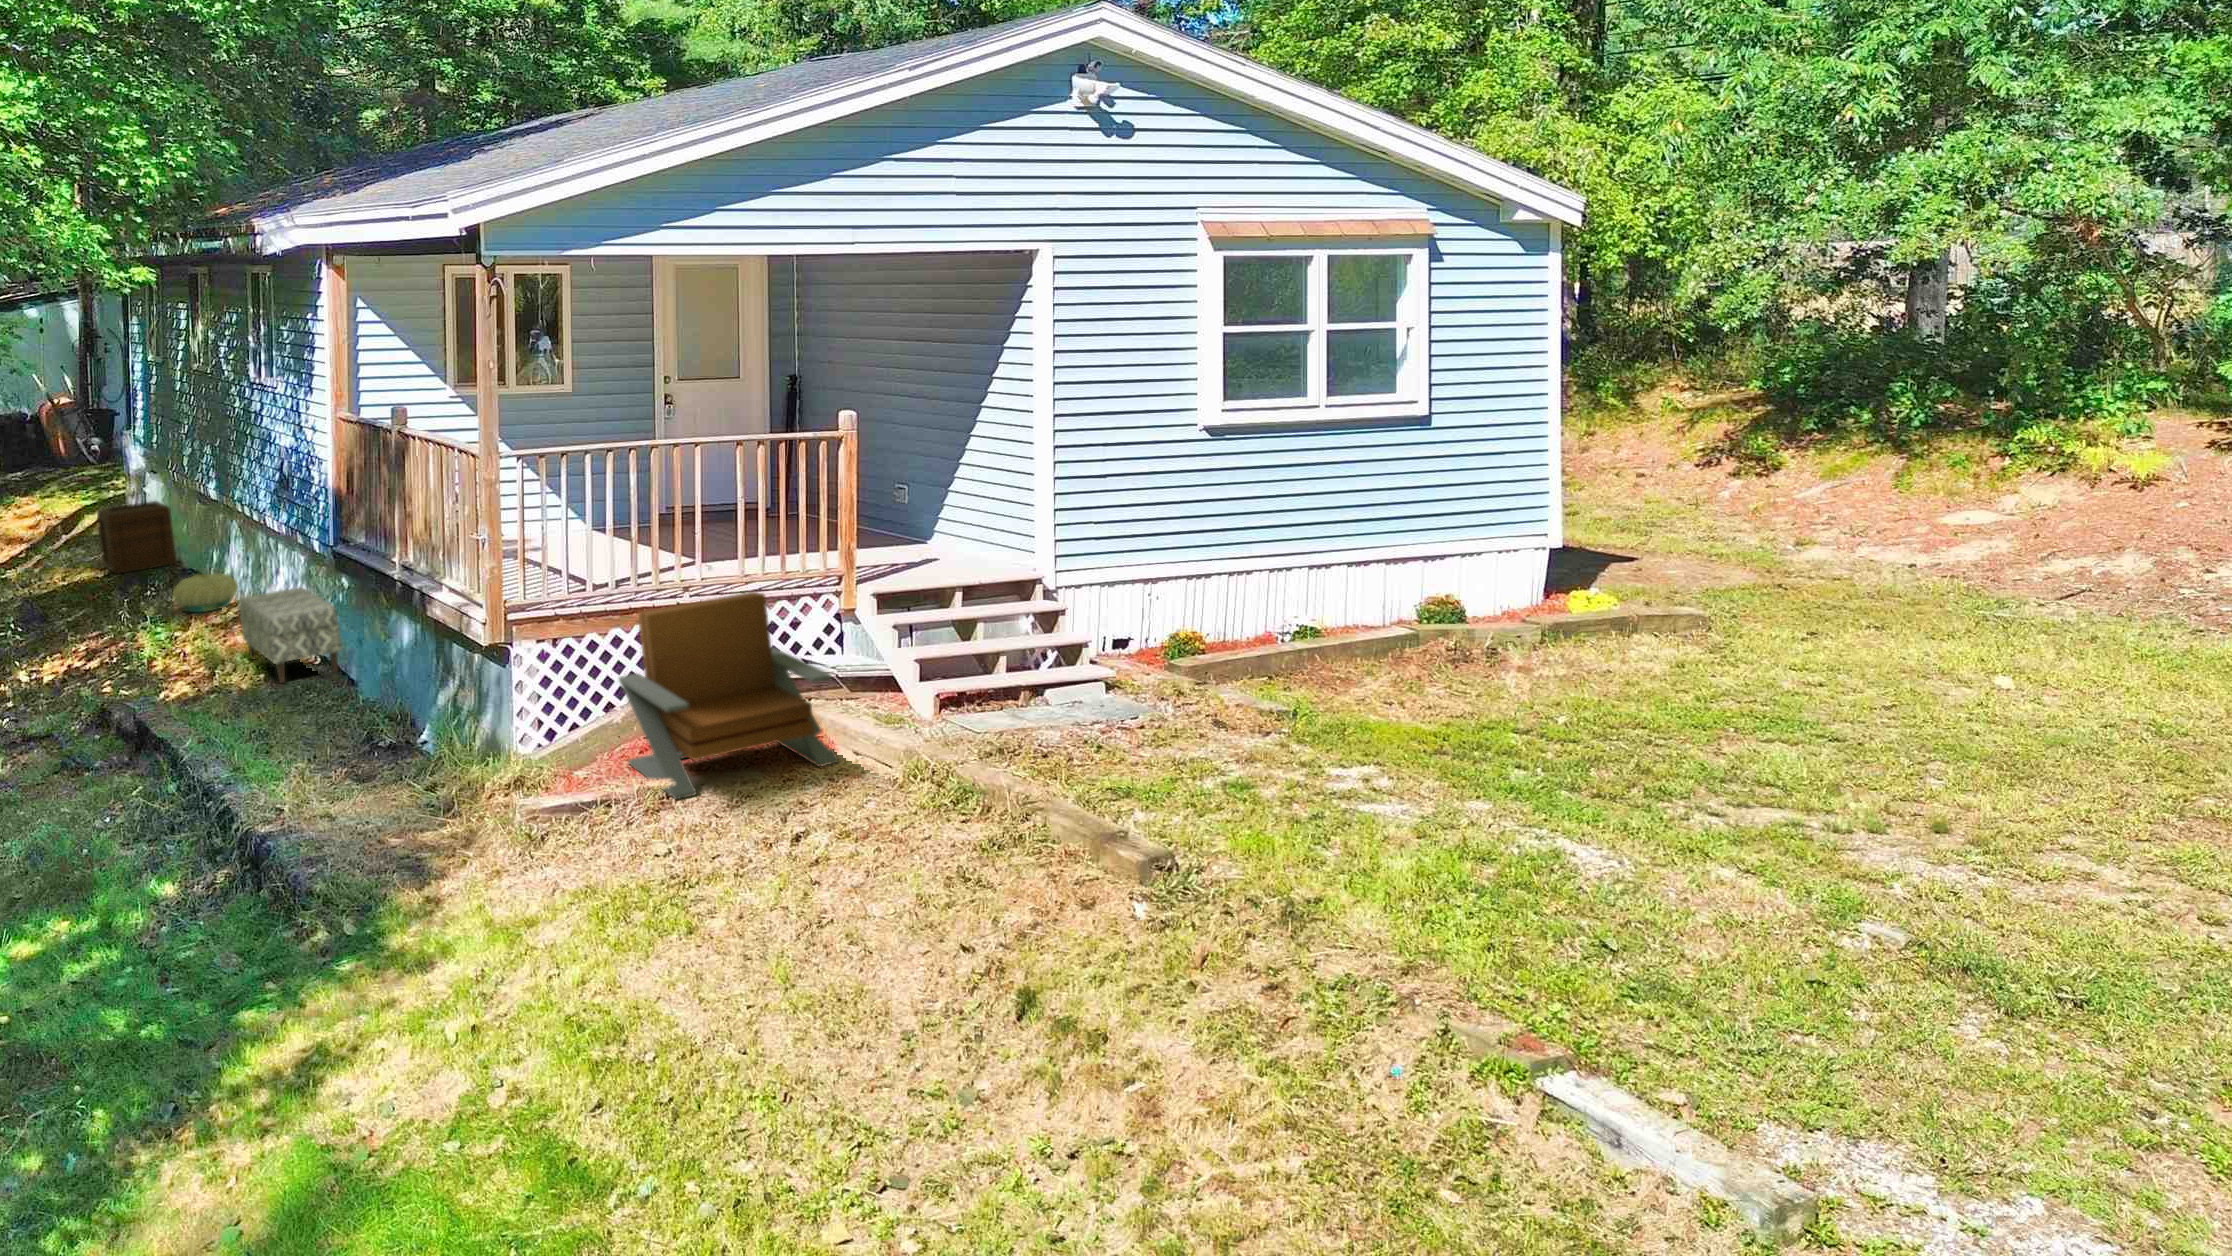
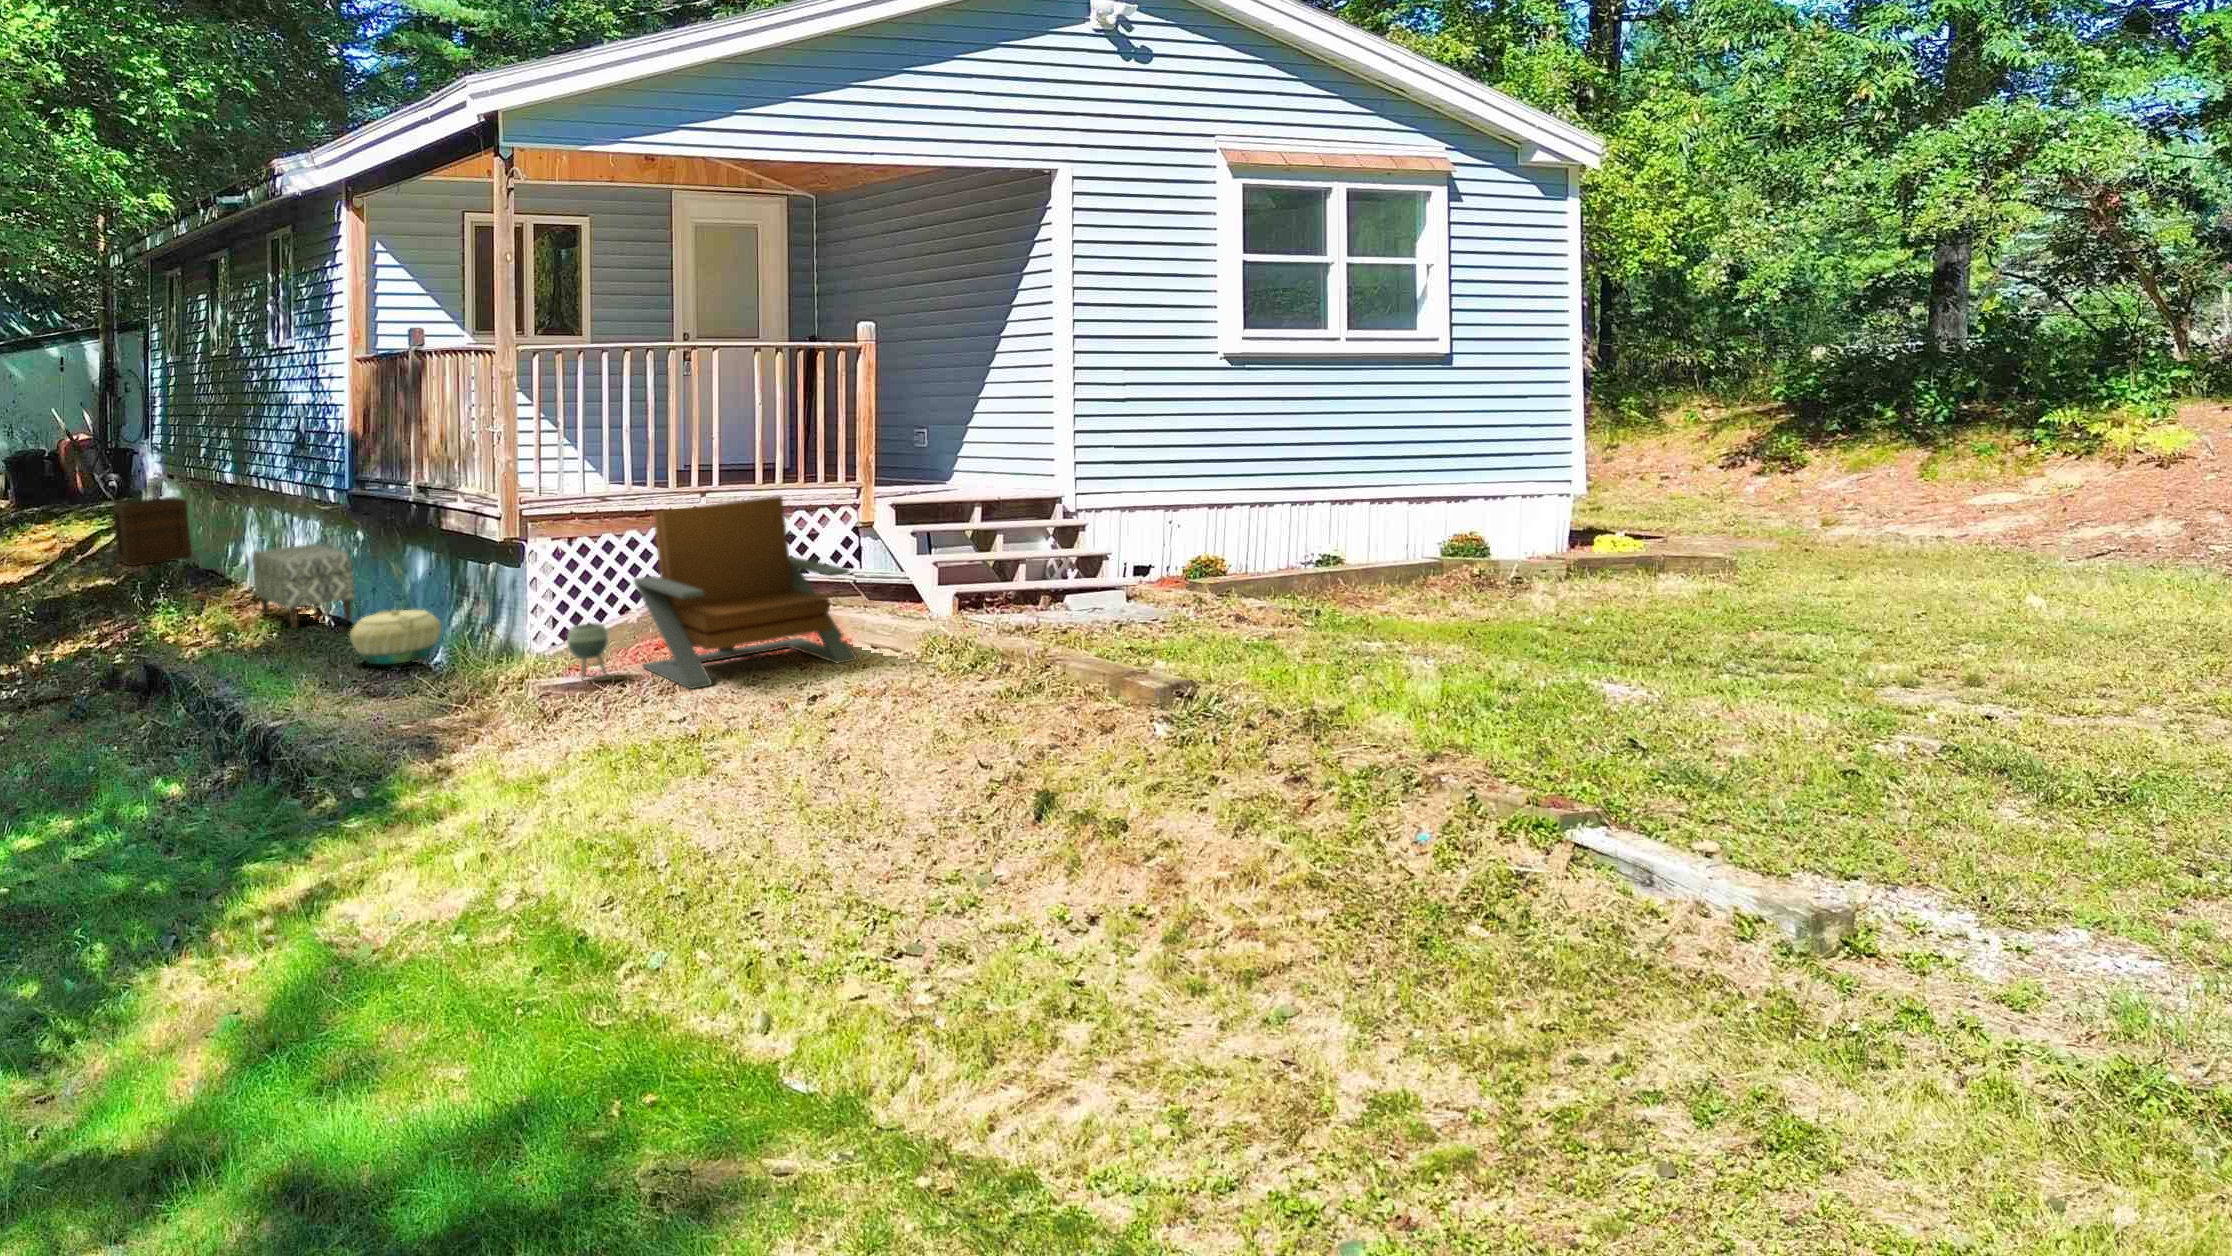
basket: present [173,573,238,612] -> present [350,610,441,664]
planter: none [554,722,594,780] -> present [567,623,608,679]

